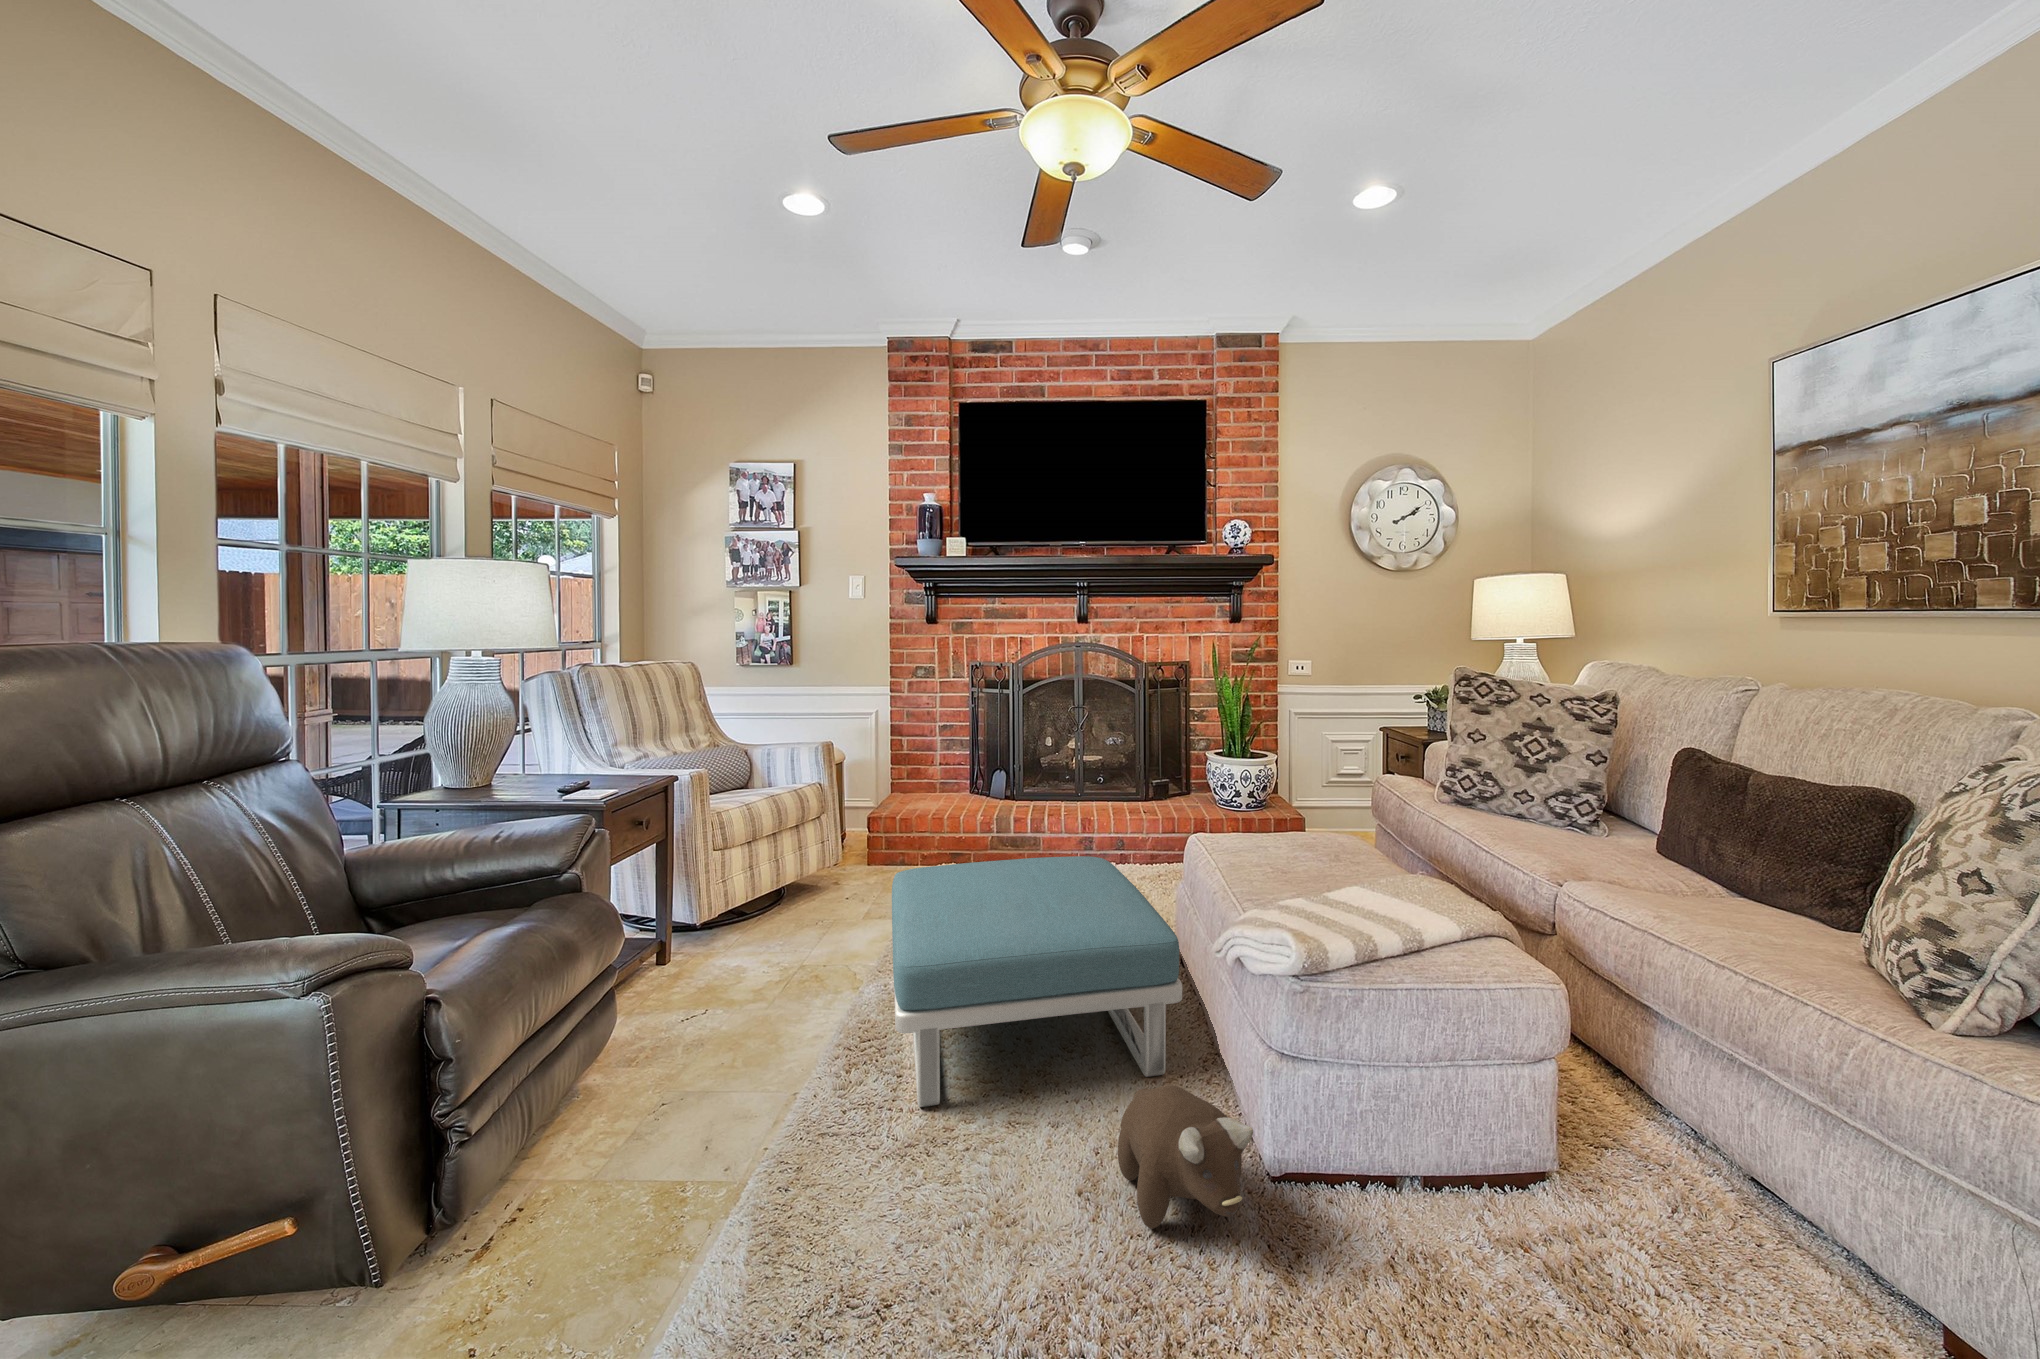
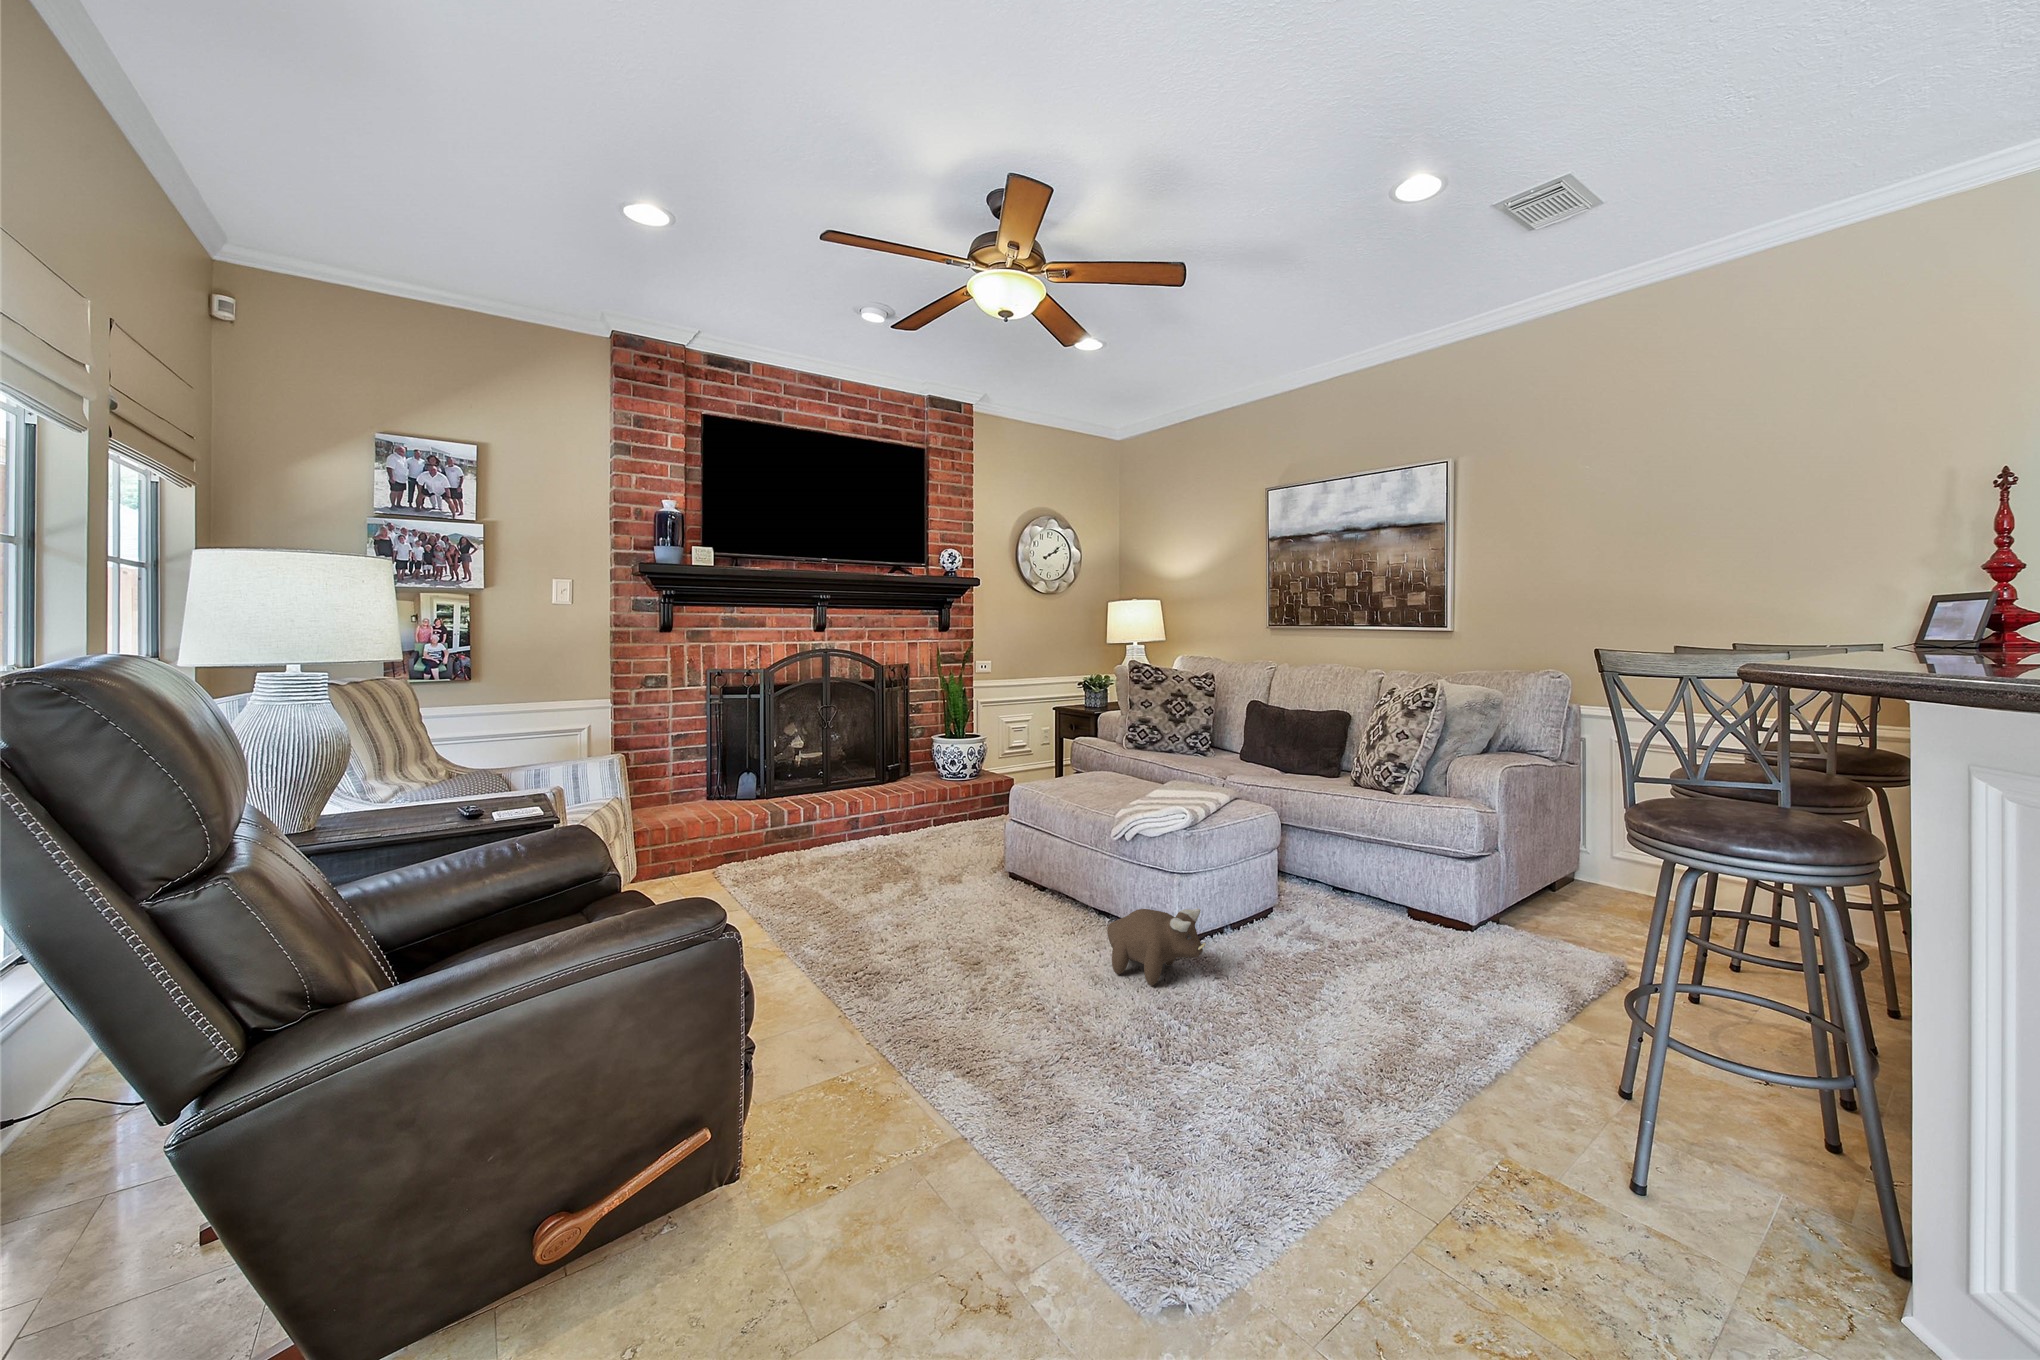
footstool: present [892,856,1182,1107] -> none [819,811,1085,992]

